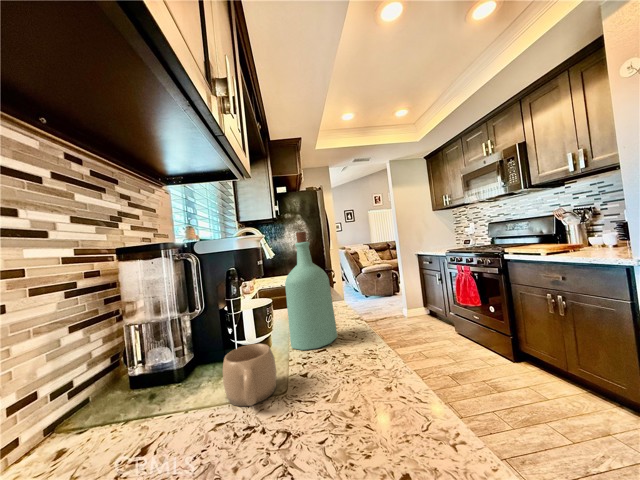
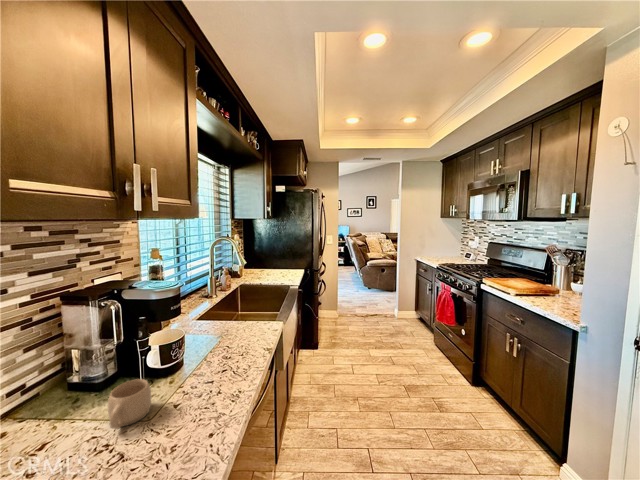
bottle: present [285,232,338,350] -> none [194,285,236,379]

